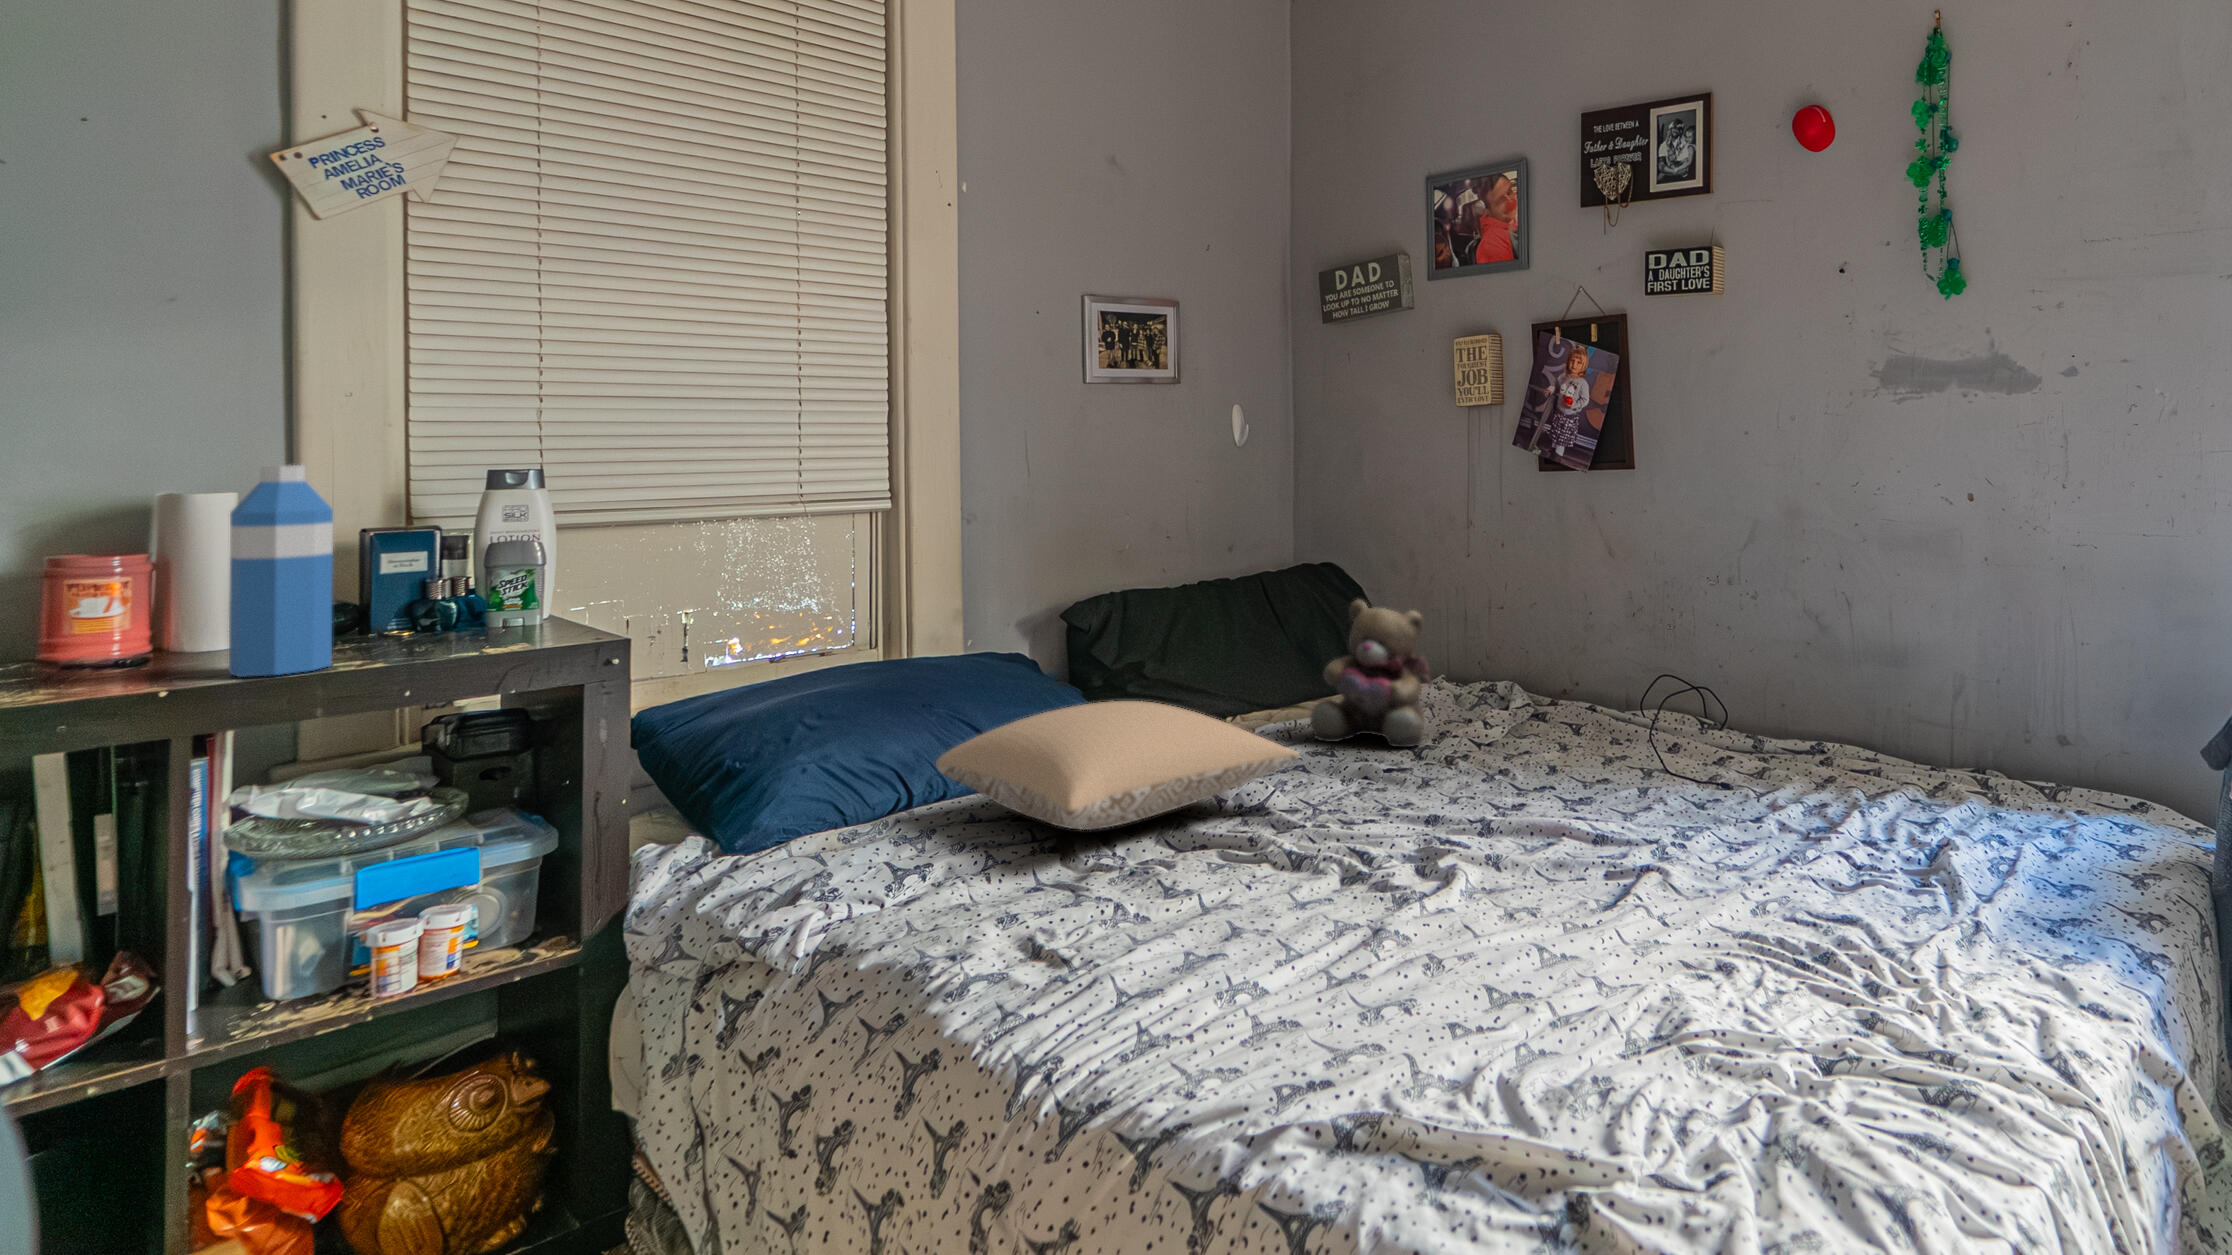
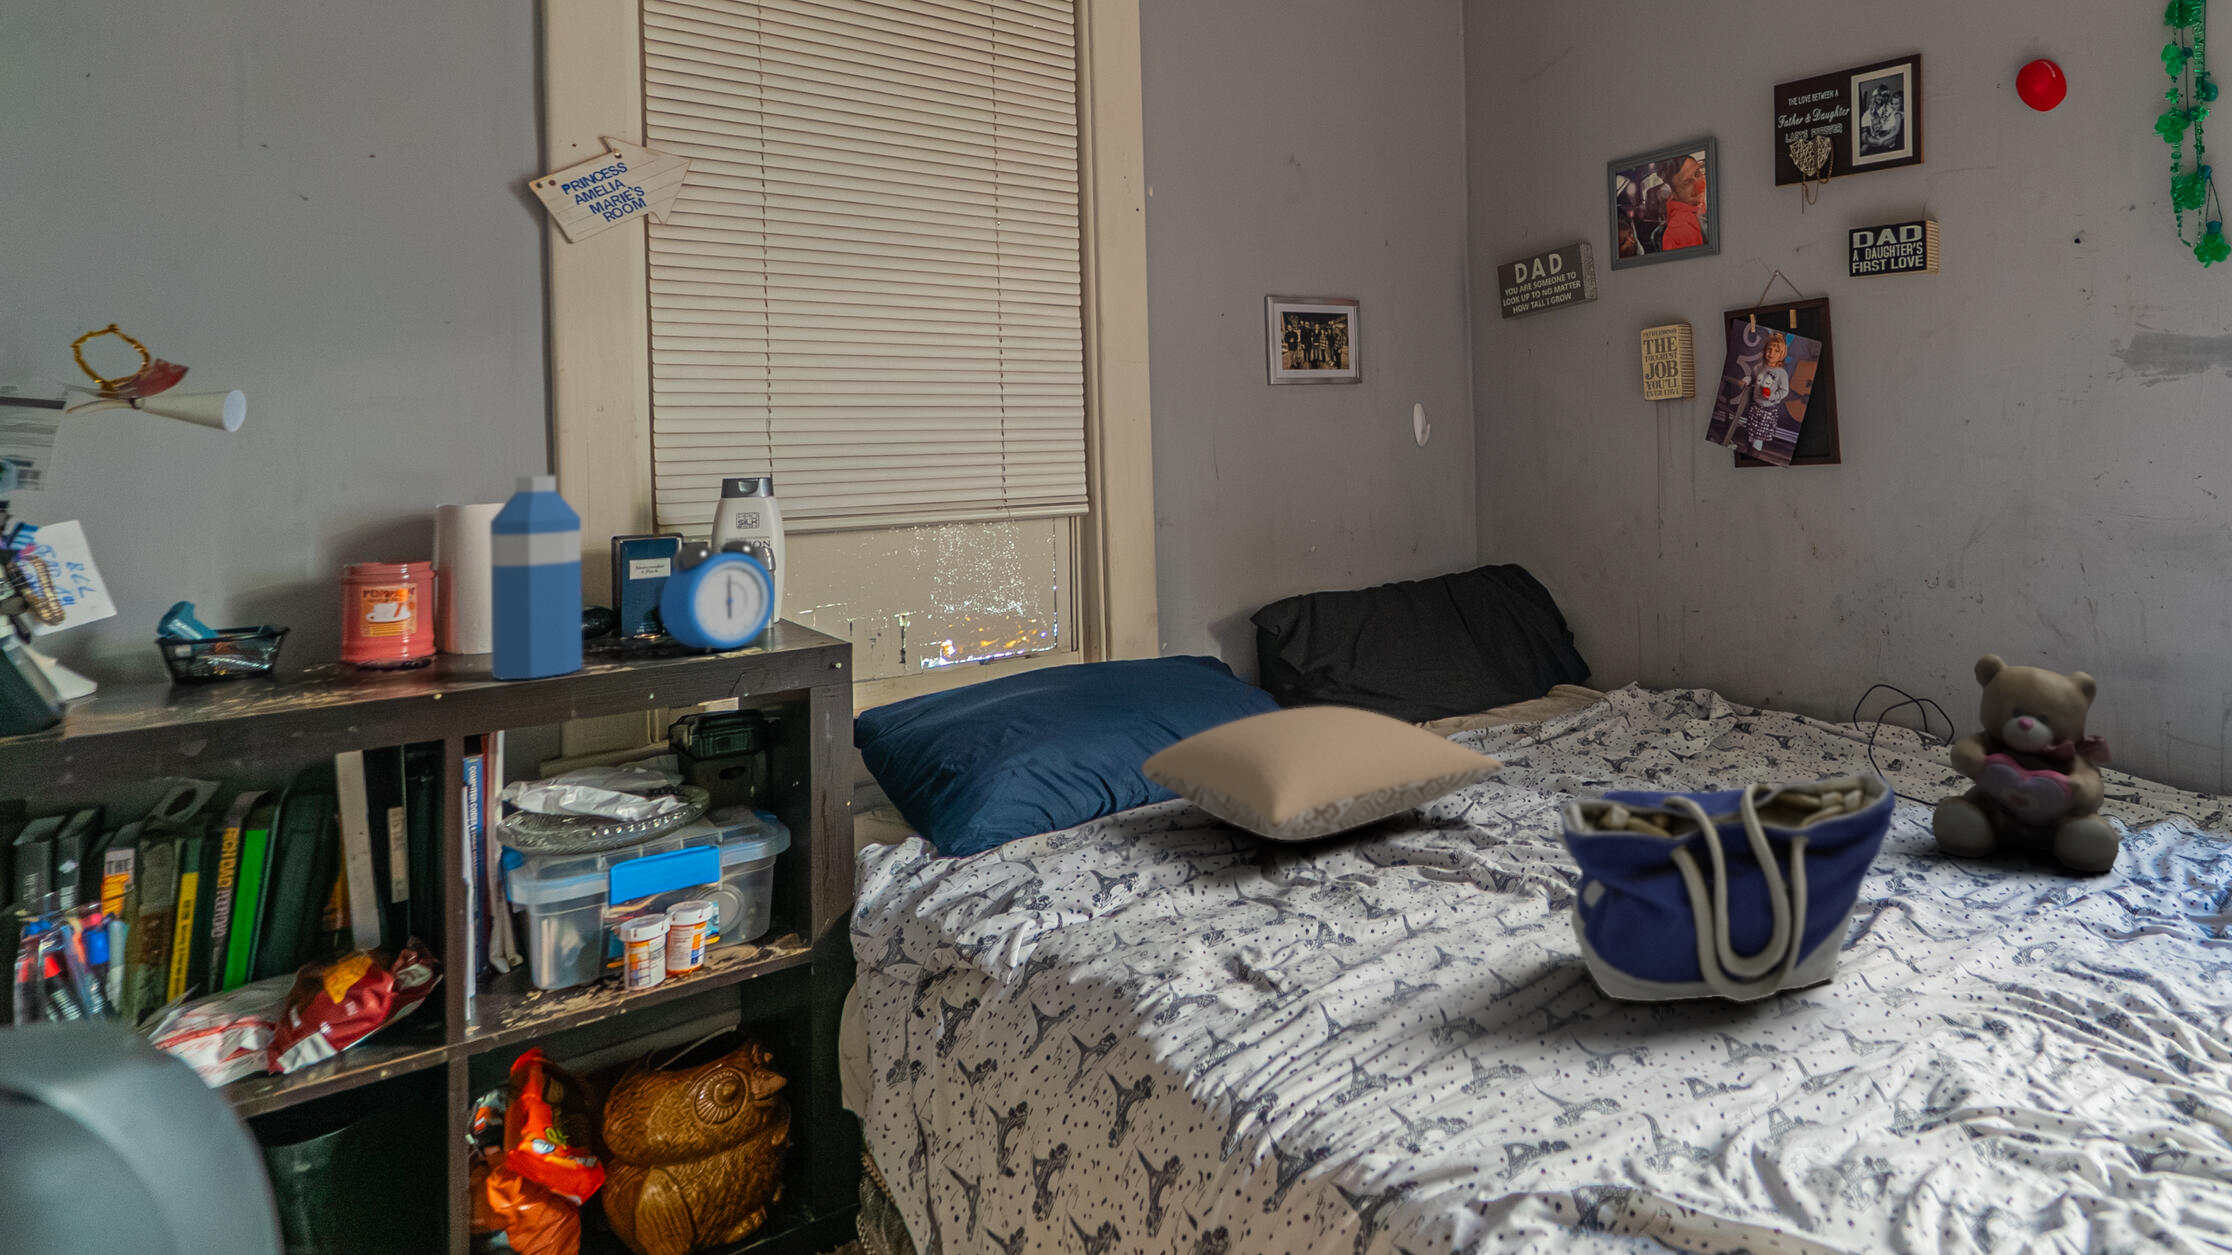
alarm clock: none [419,533,545,650] -> present [660,539,775,652]
teddy bear: present [1310,600,1433,747] -> present [1932,654,2119,872]
tote bag: none [1332,747,1644,960] -> present [1553,773,1896,1002]

